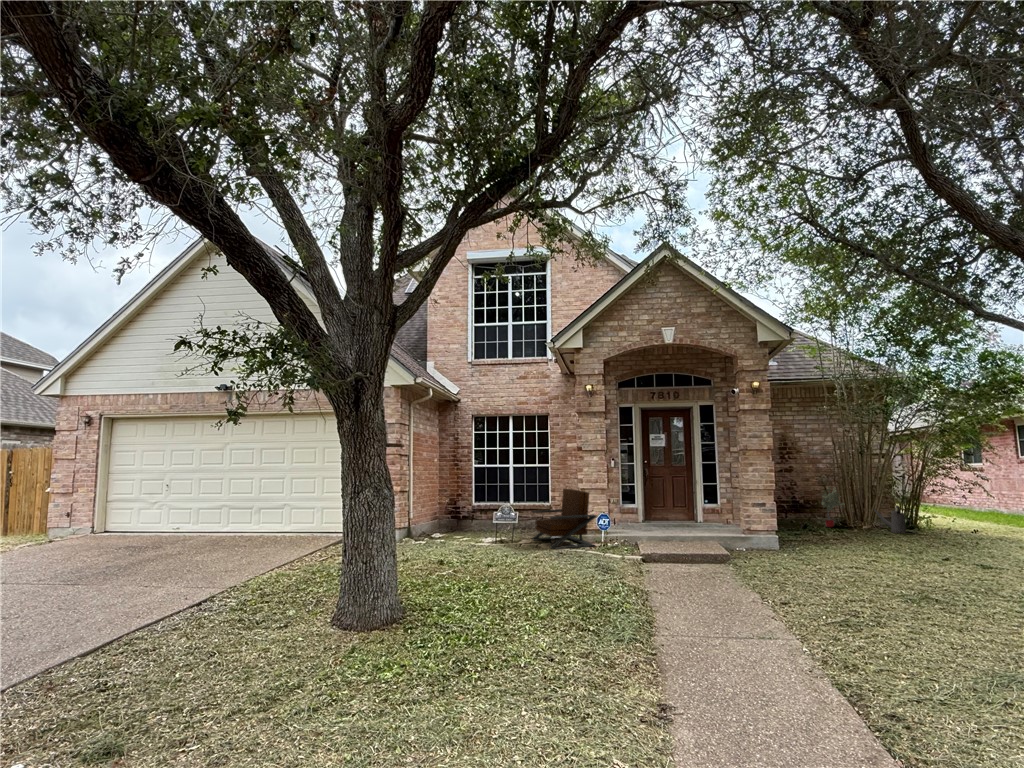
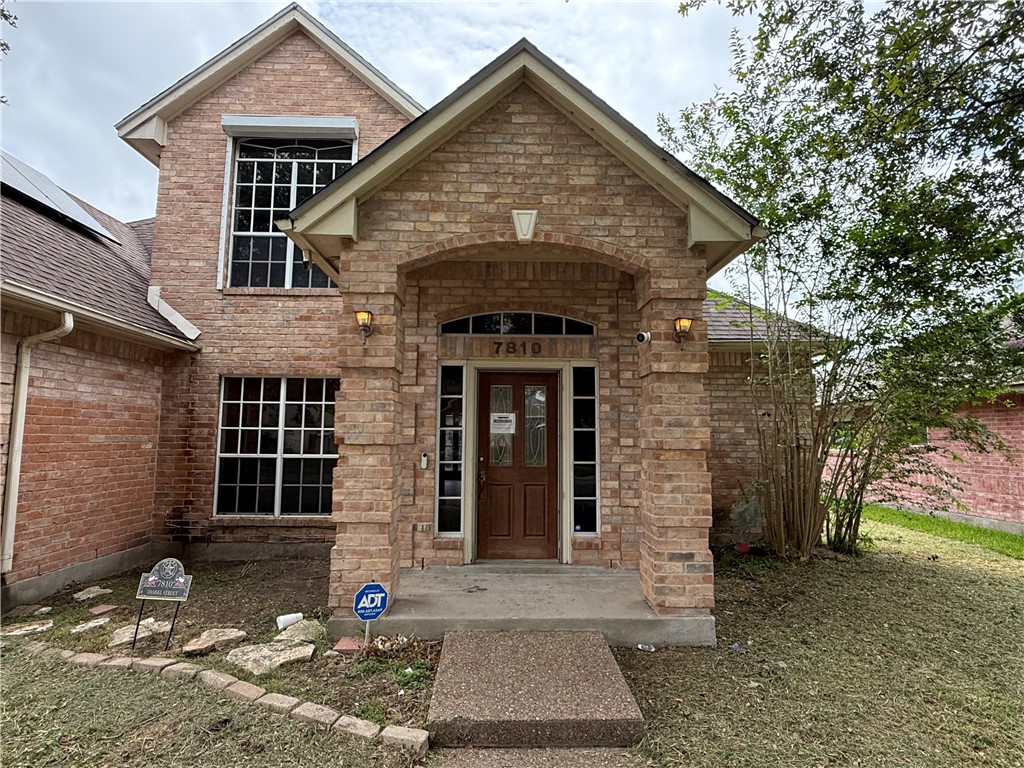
lounge chair: present [532,489,596,549] -> none [221,519,349,689]
watering can: present [874,506,911,533] -> none [805,526,862,569]

